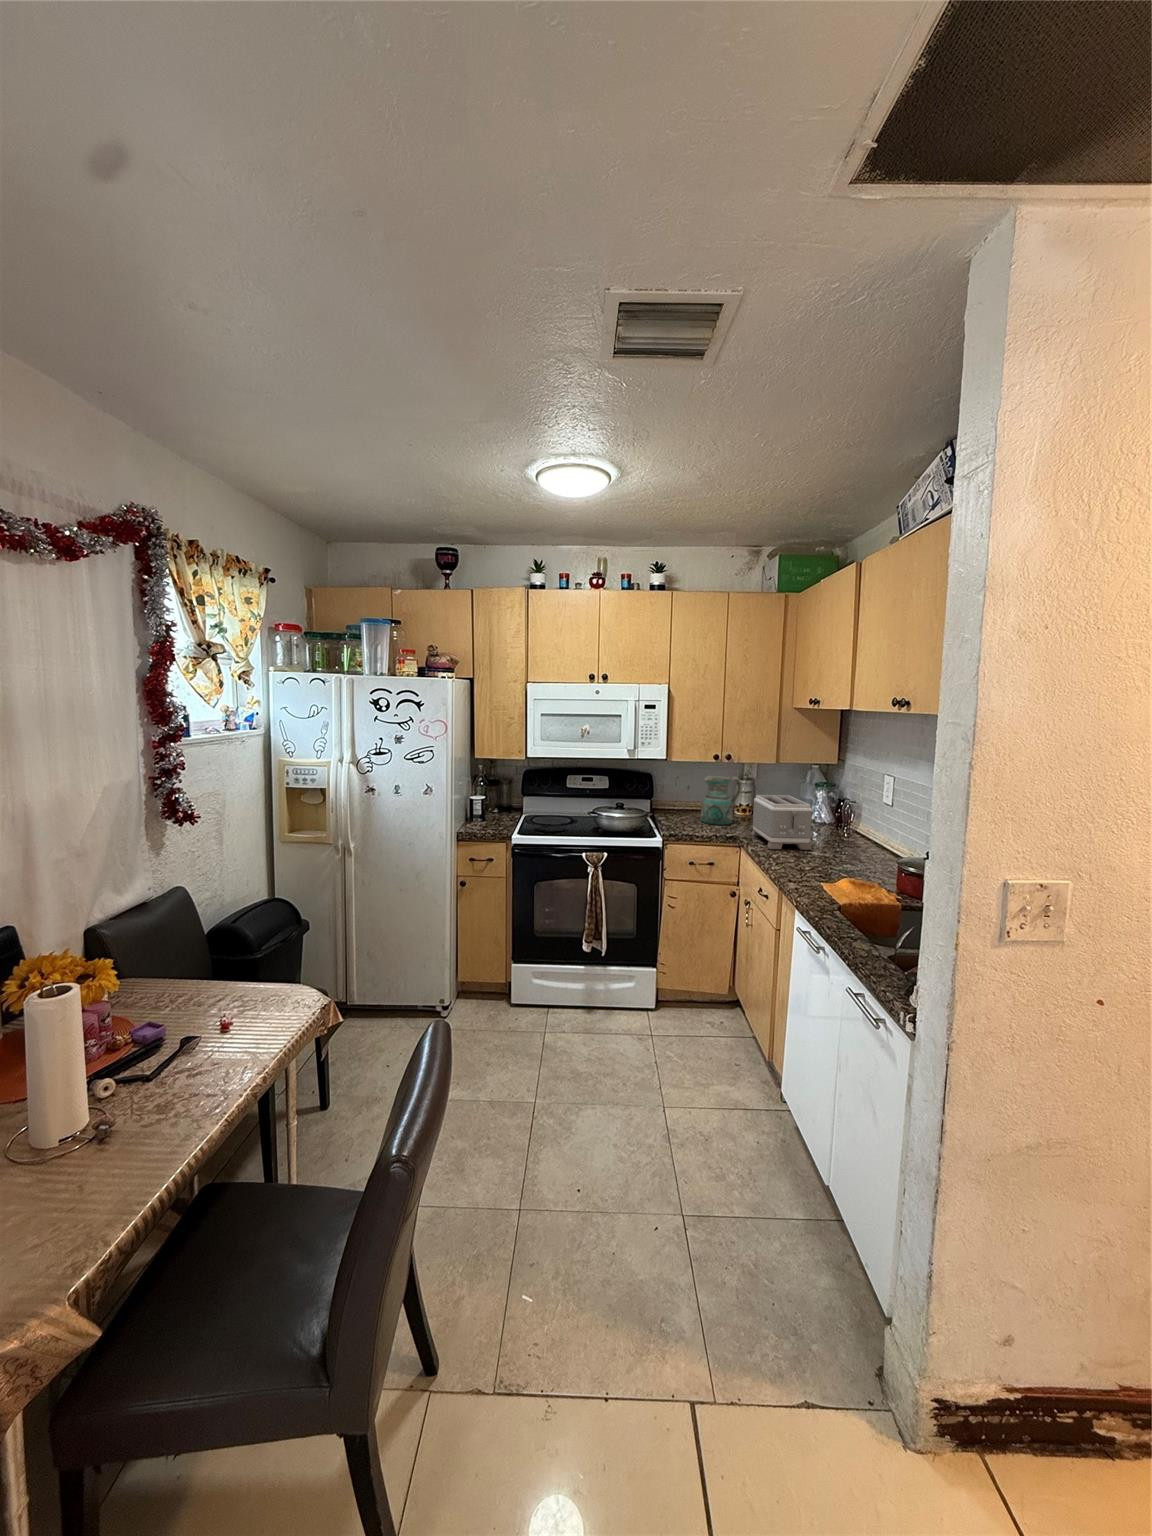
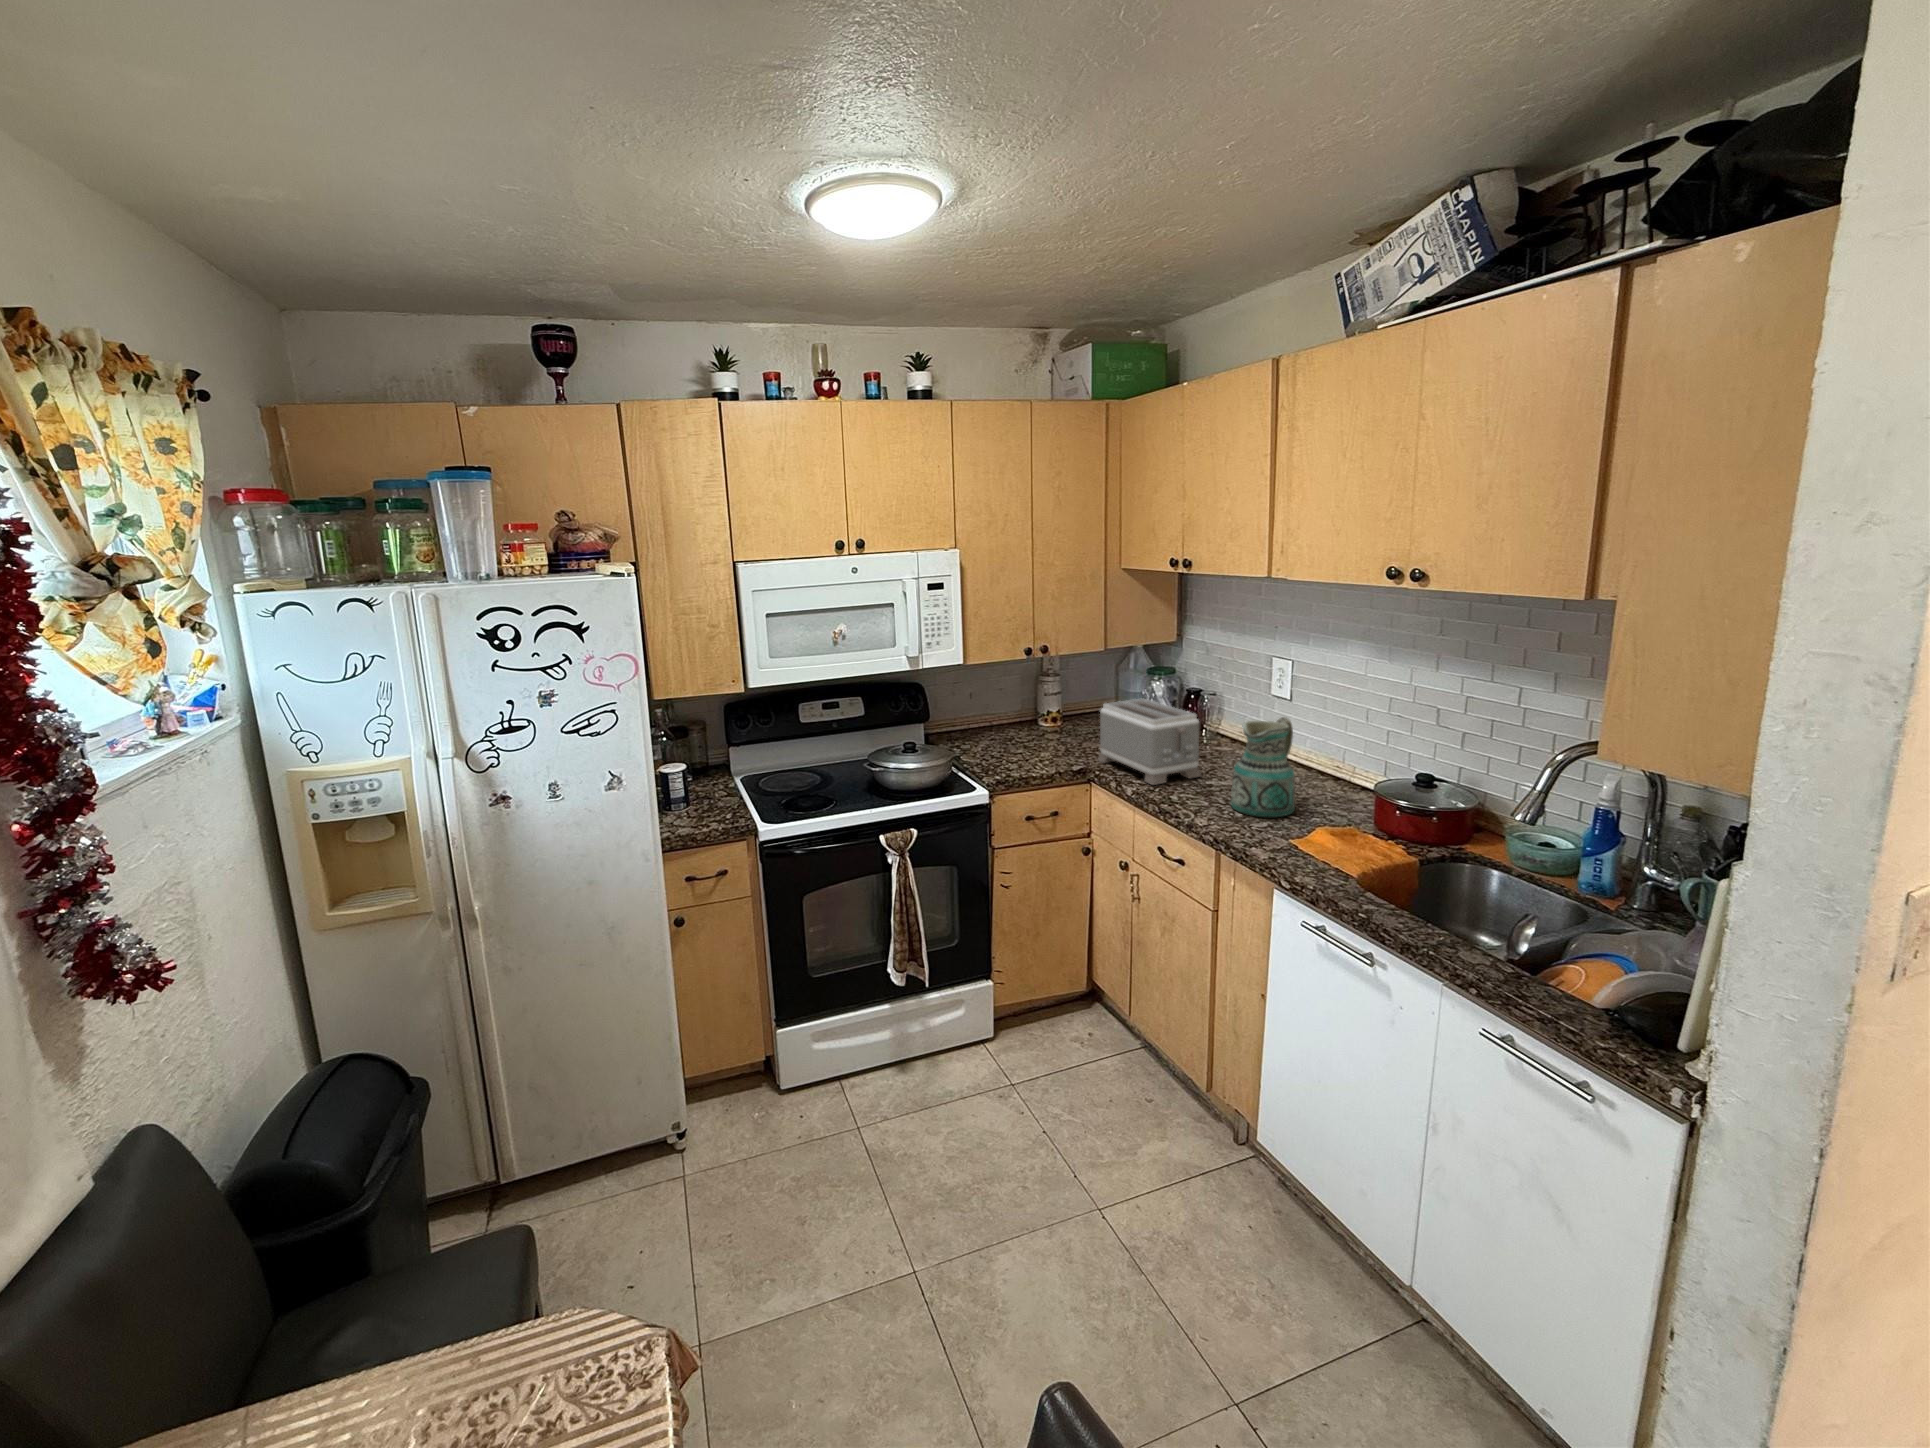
ceramic pitcher: present [701,776,741,825] -> present [1230,717,1295,817]

